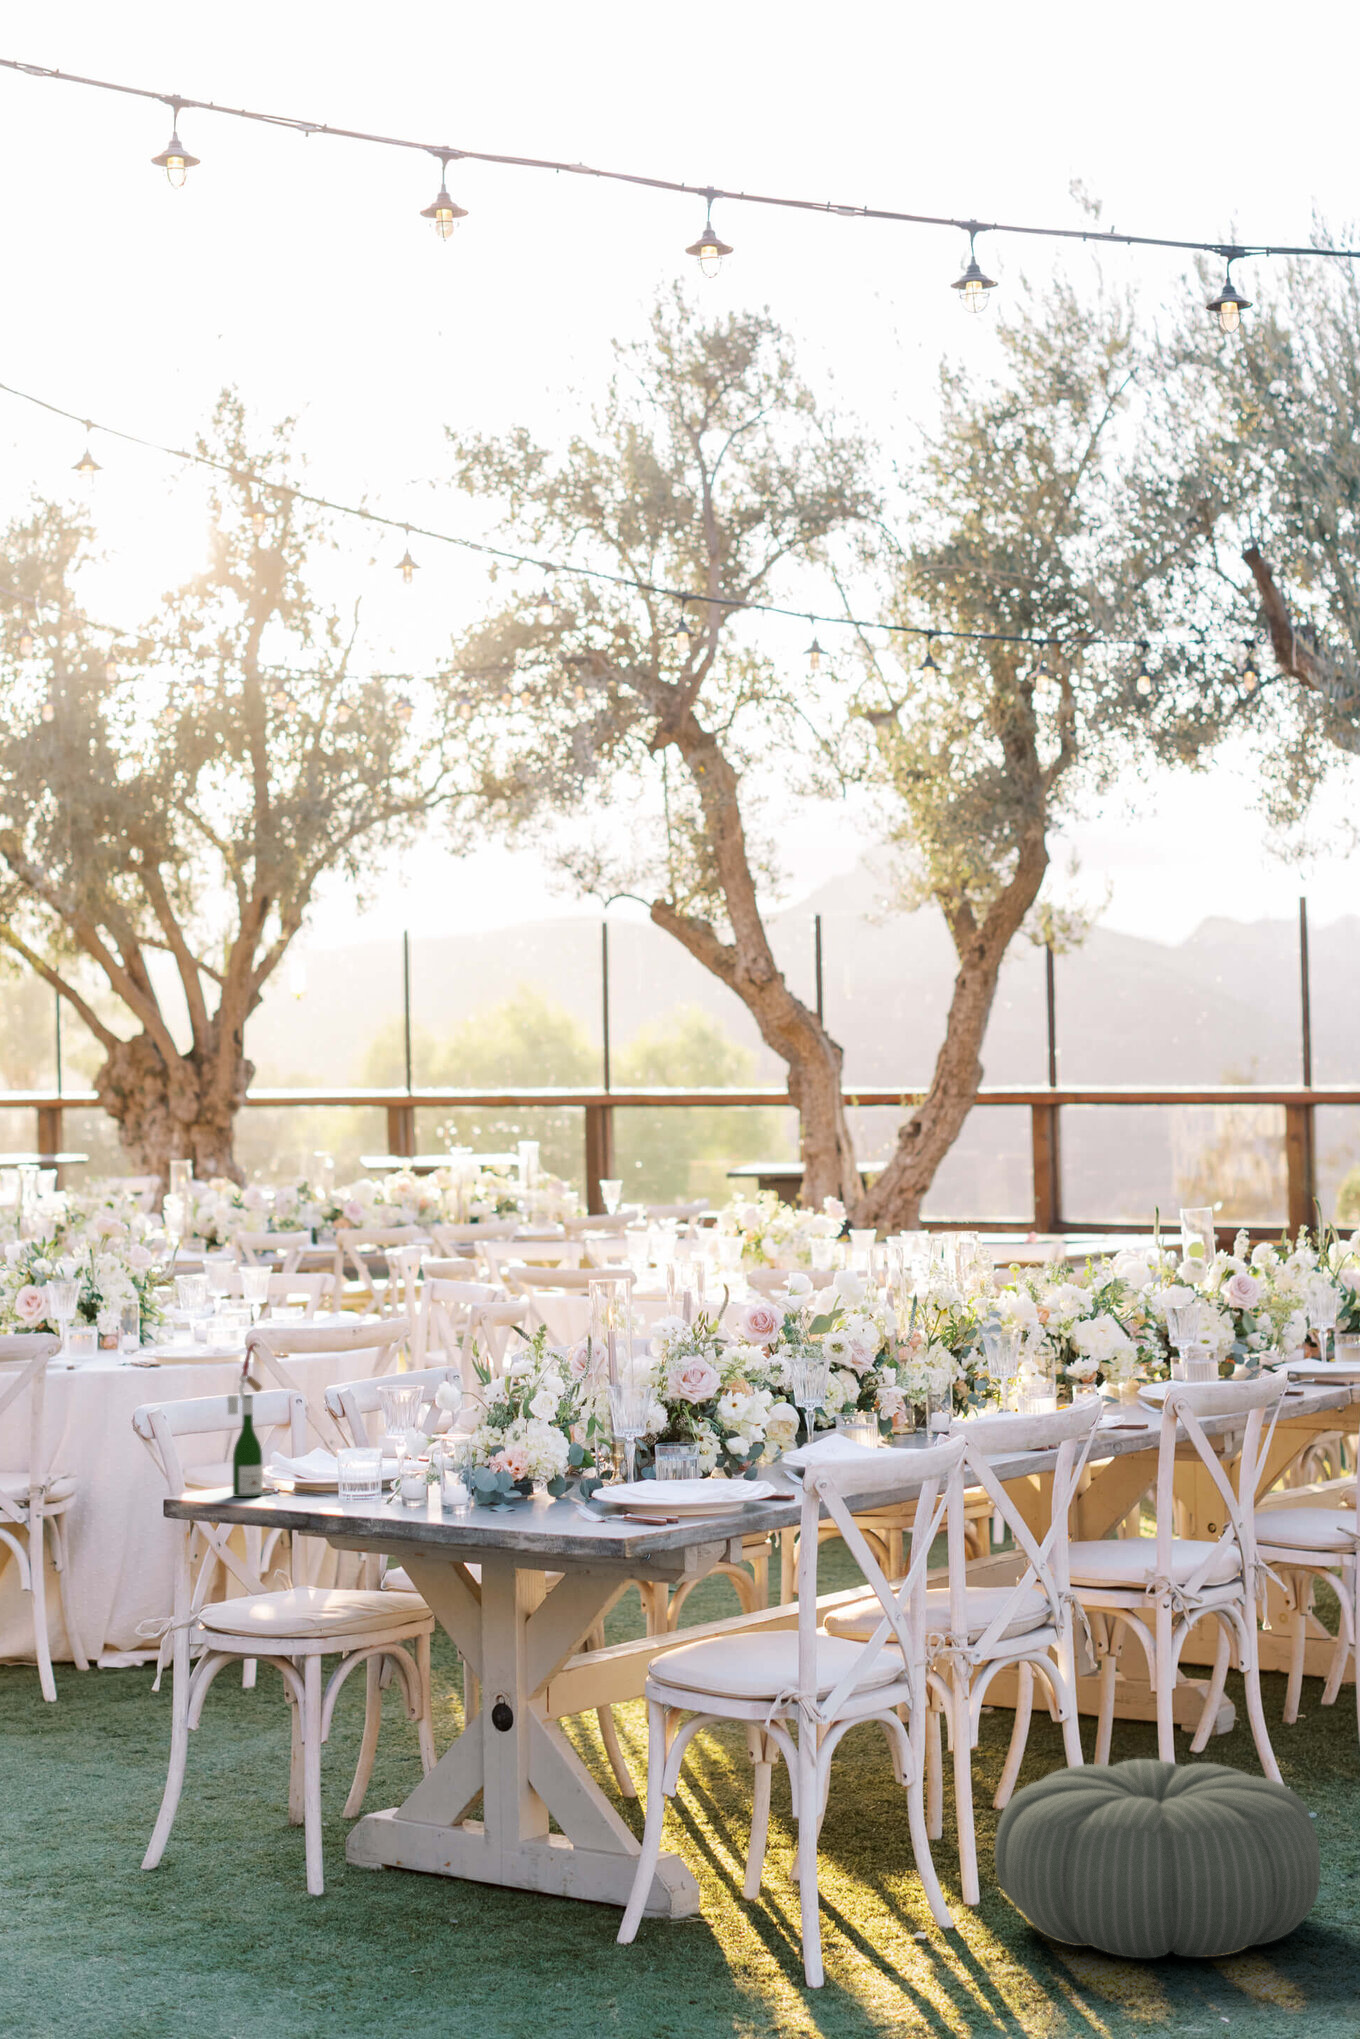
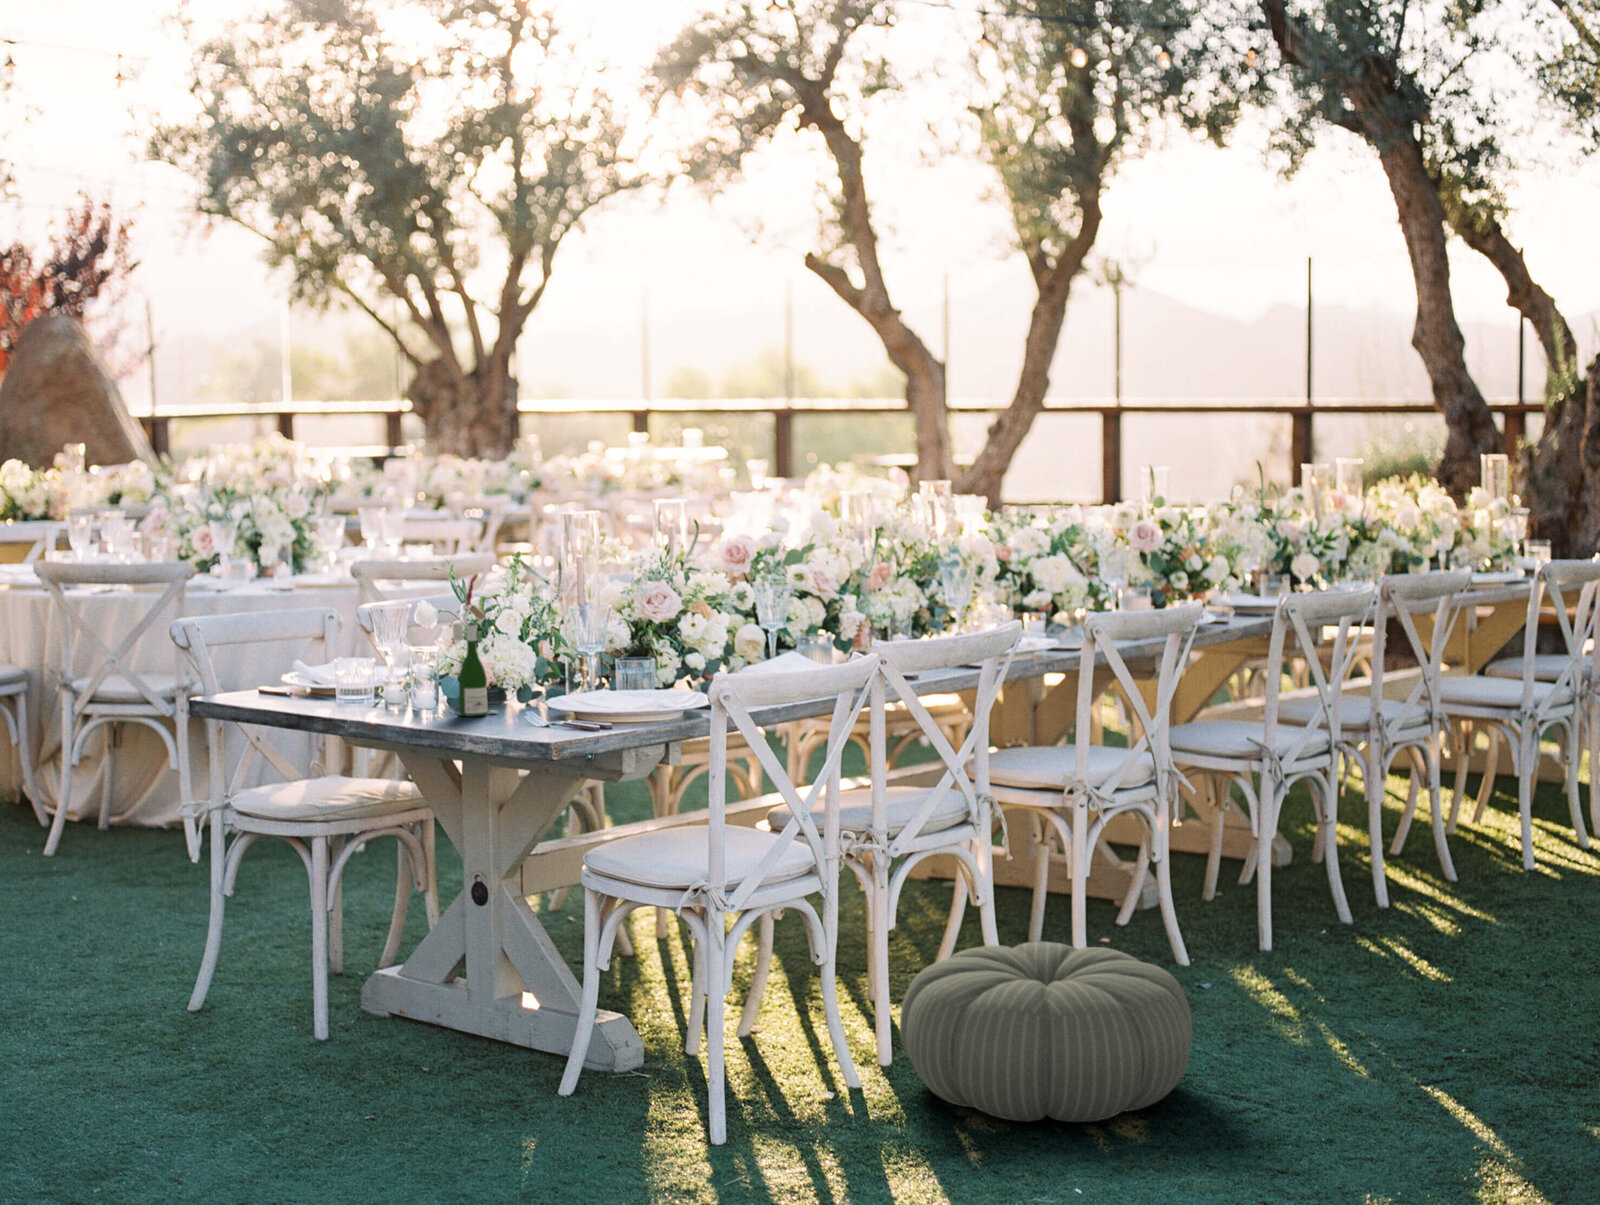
wine bottle: present [228,1343,272,1497] -> present [453,575,498,717]

